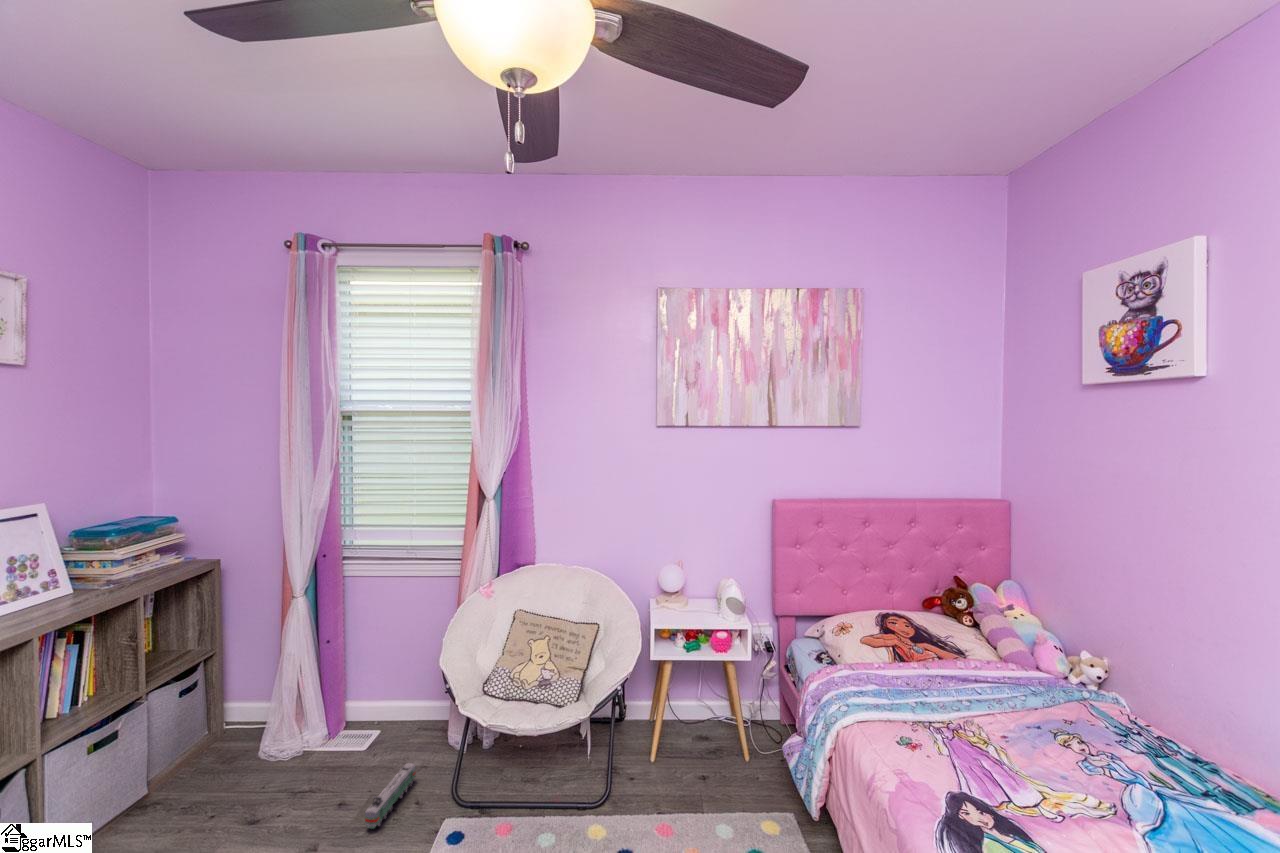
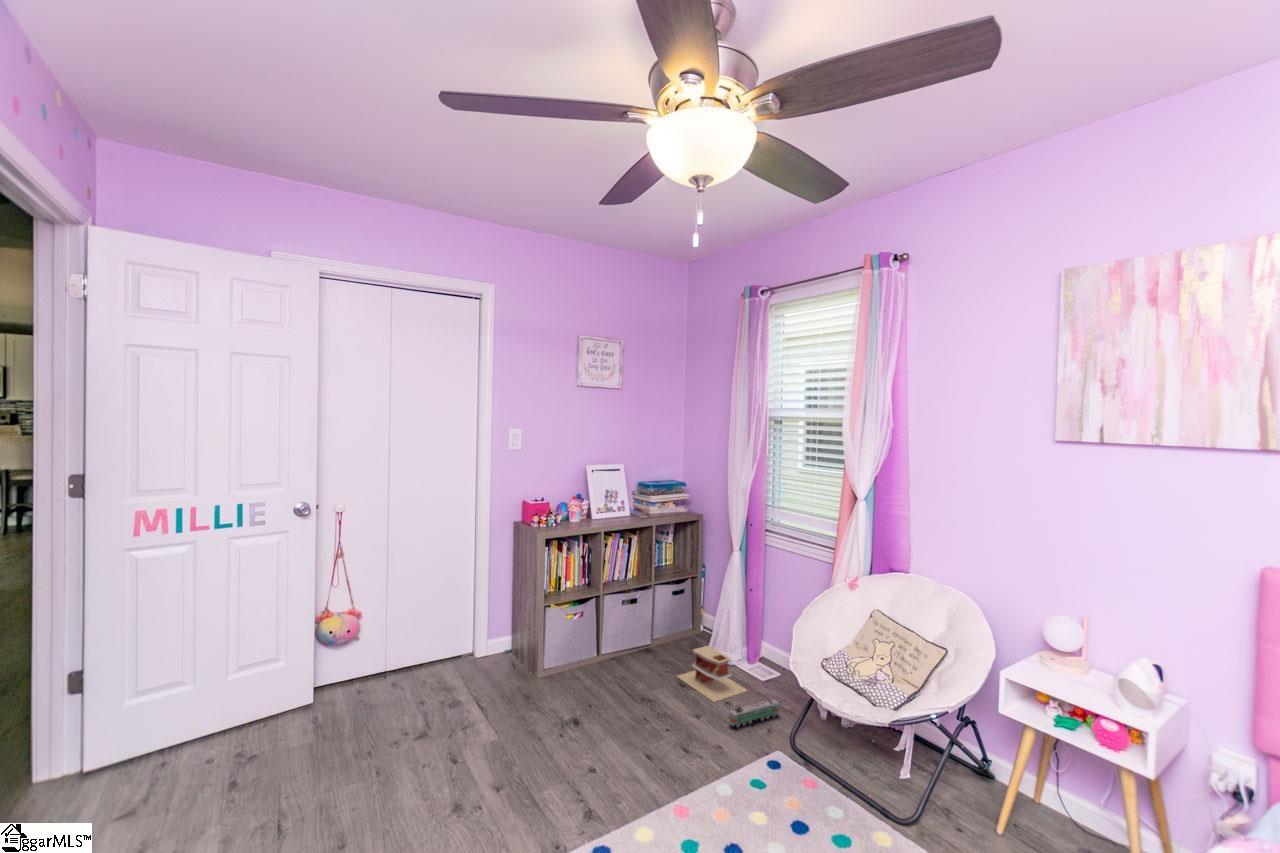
toy house: none [228,743,354,816] -> present [677,646,747,702]

